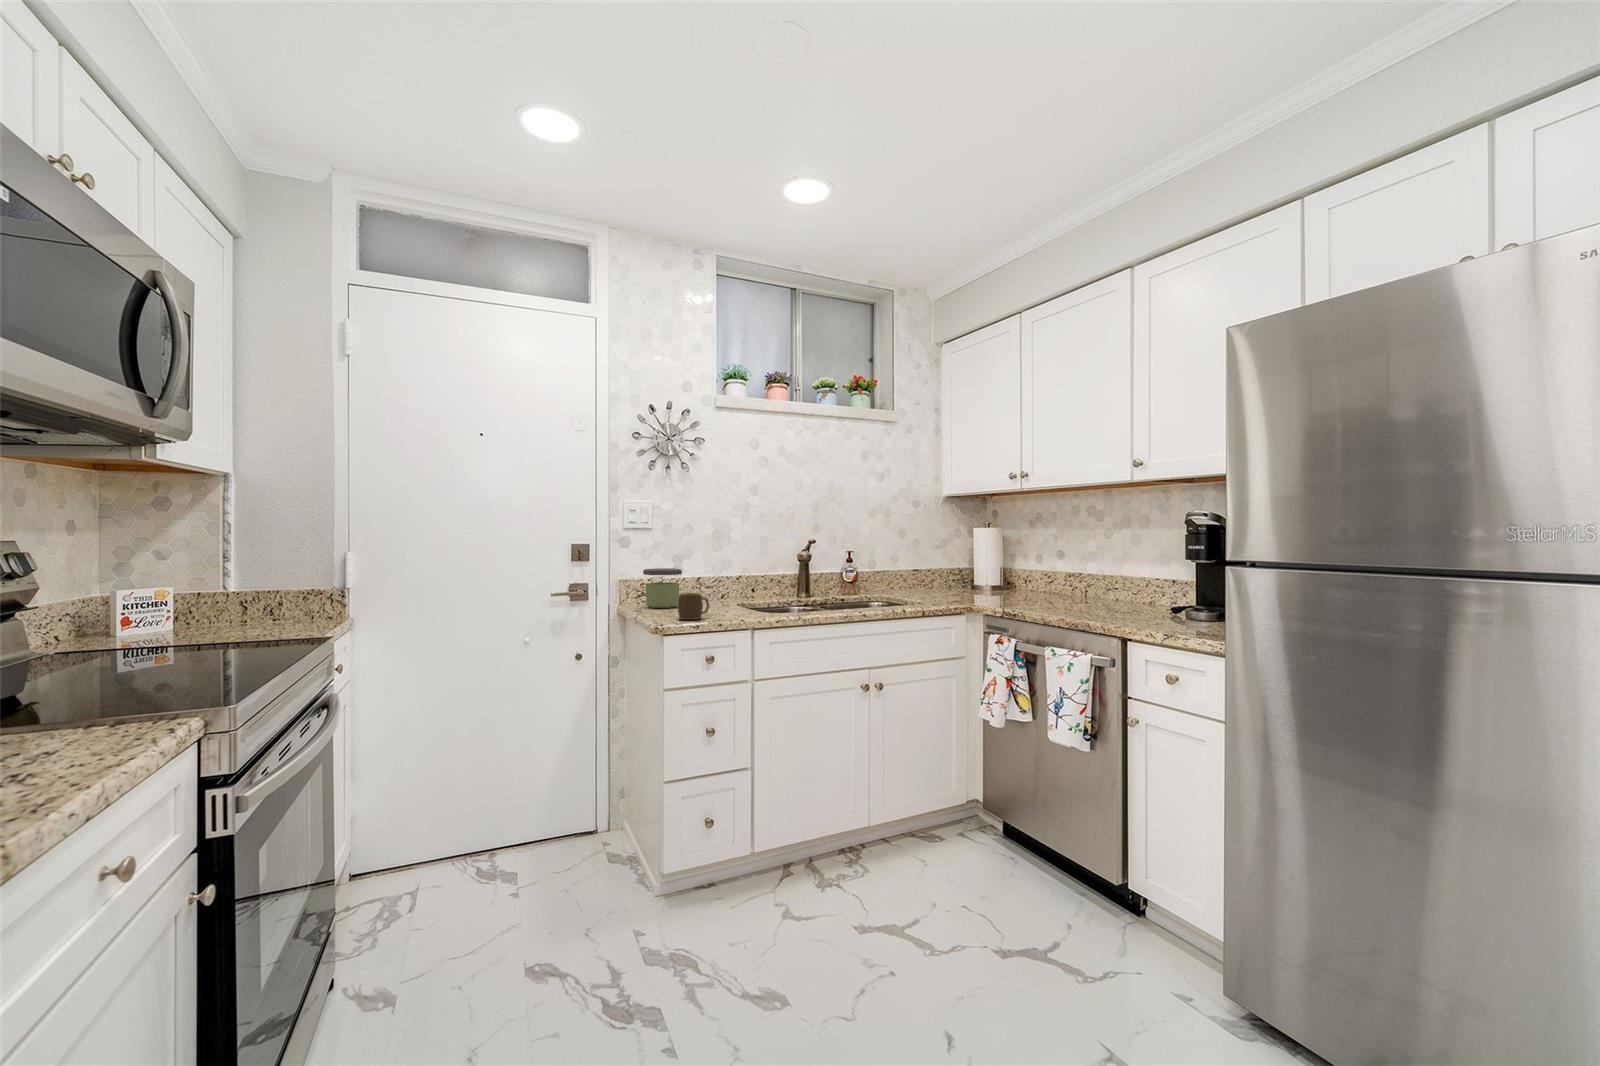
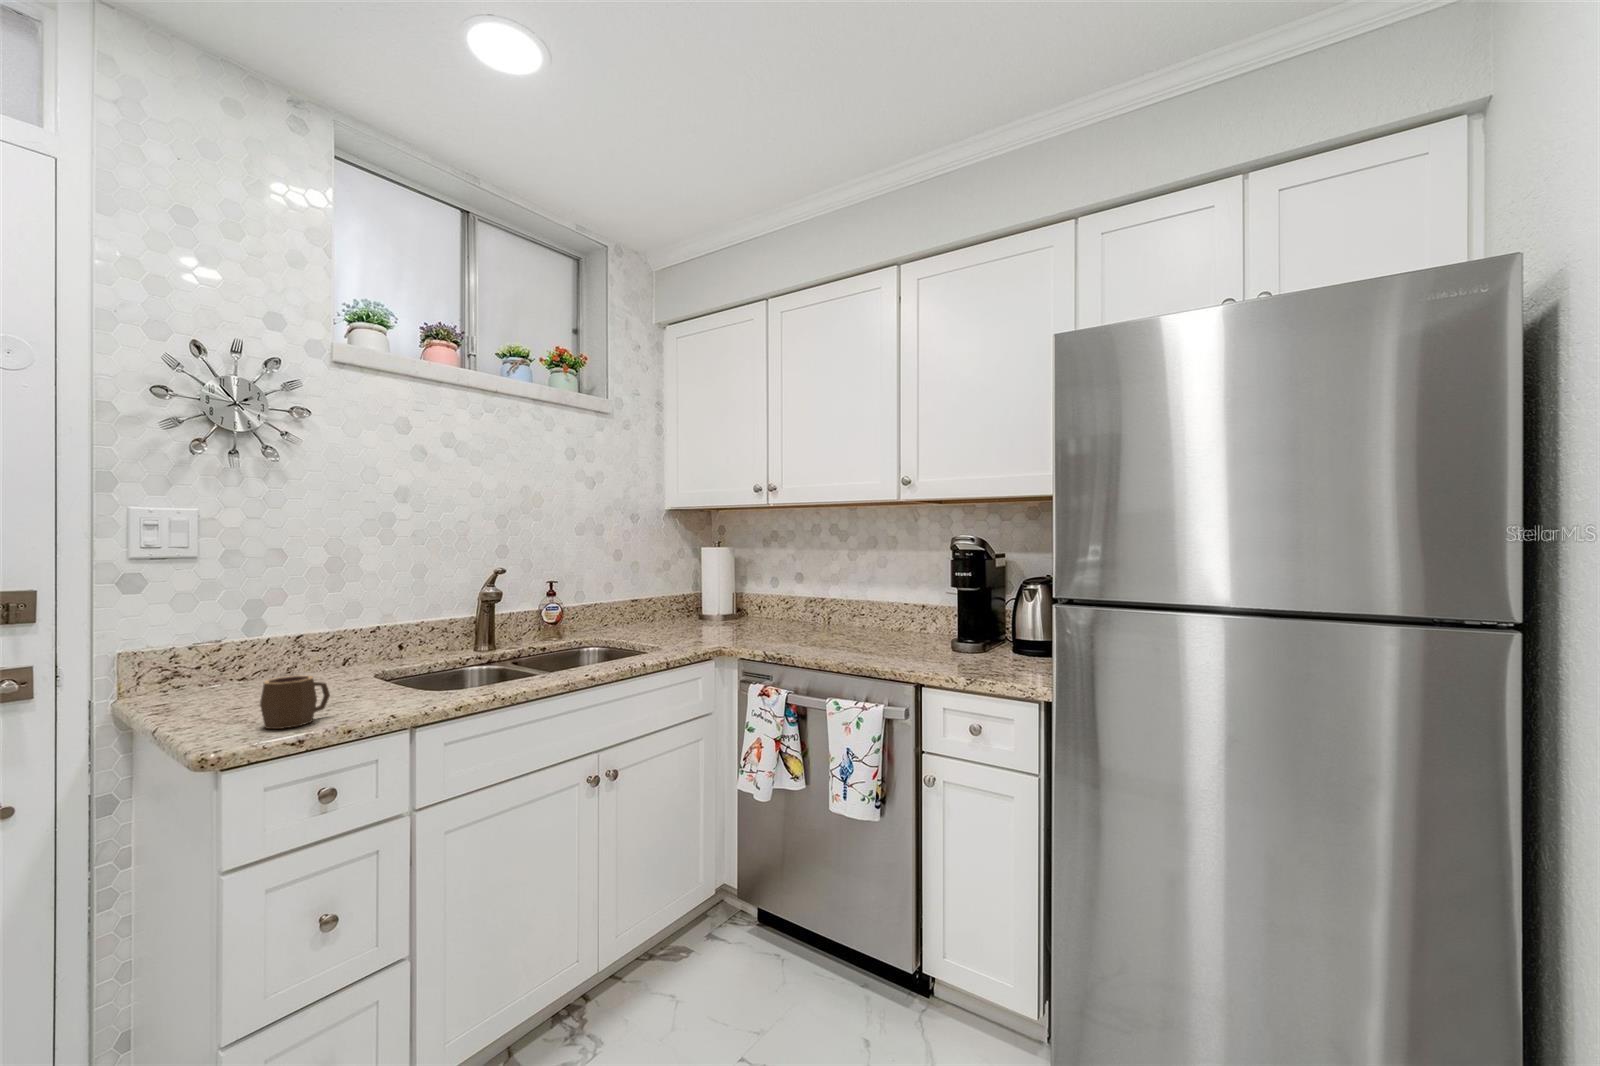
jar: present [643,568,682,608] -> none [182,626,268,700]

